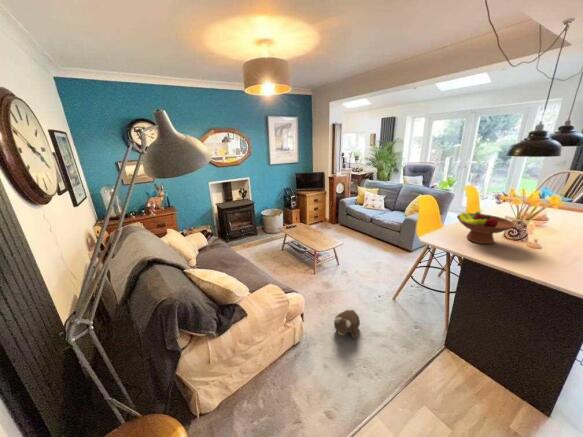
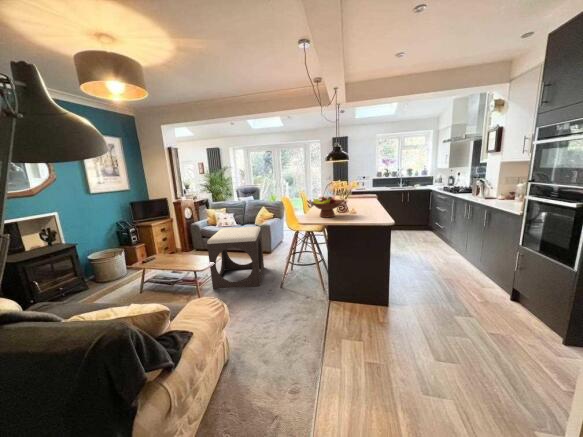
footstool: none [330,215,397,288] -> present [207,227,264,289]
plush toy: present [334,310,360,338] -> none [247,304,272,330]

